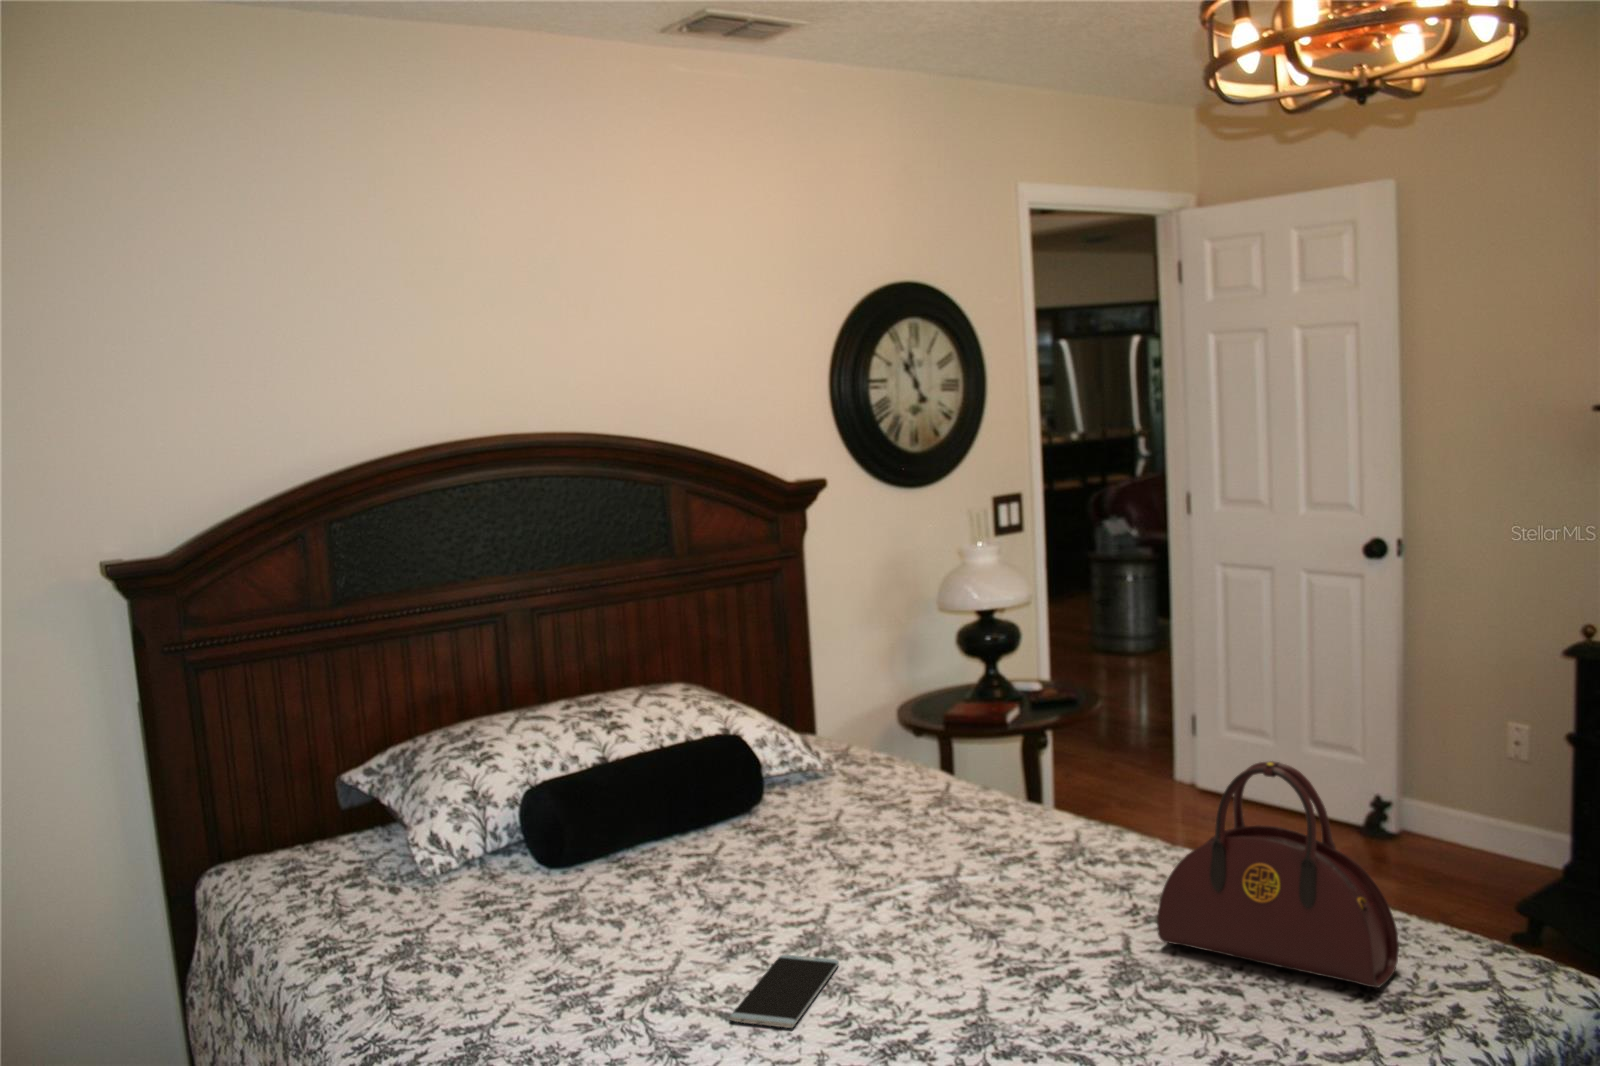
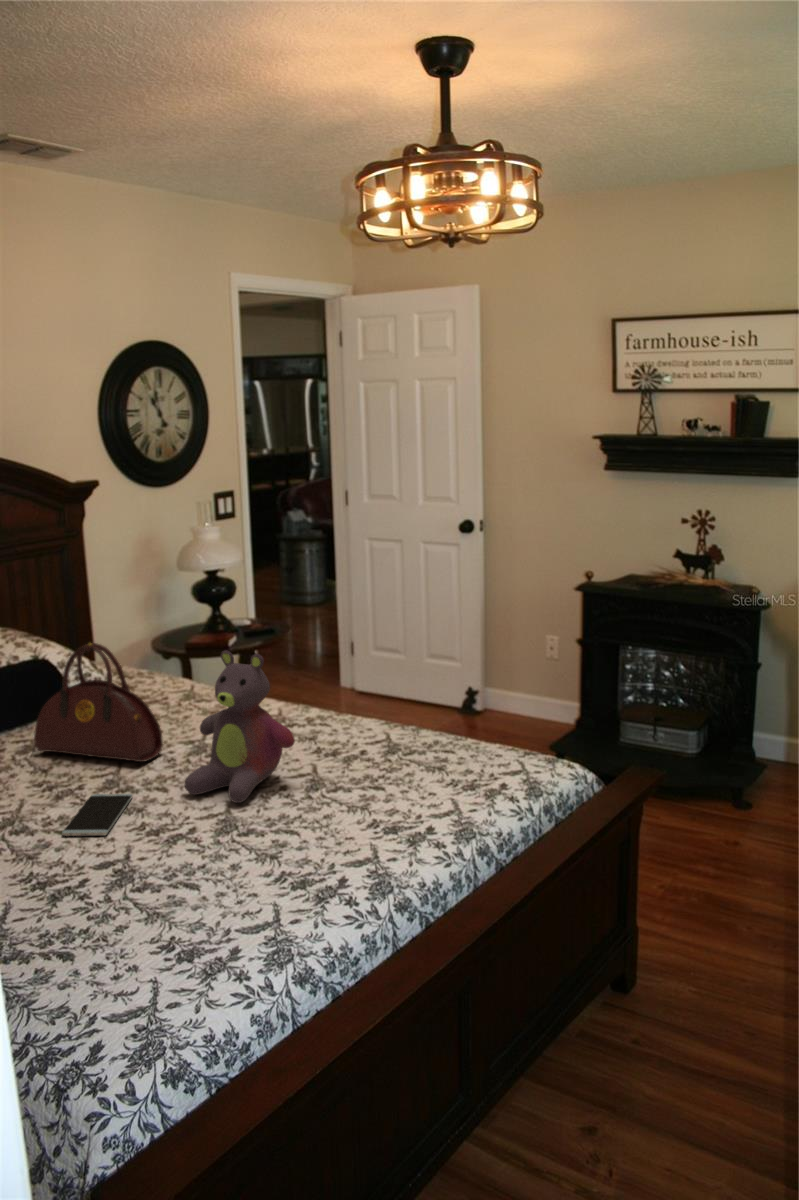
stuffed bear: none [916,746,1089,994] -> present [185,651,295,803]
handbag: present [1157,761,1399,988] -> present [34,643,163,762]

